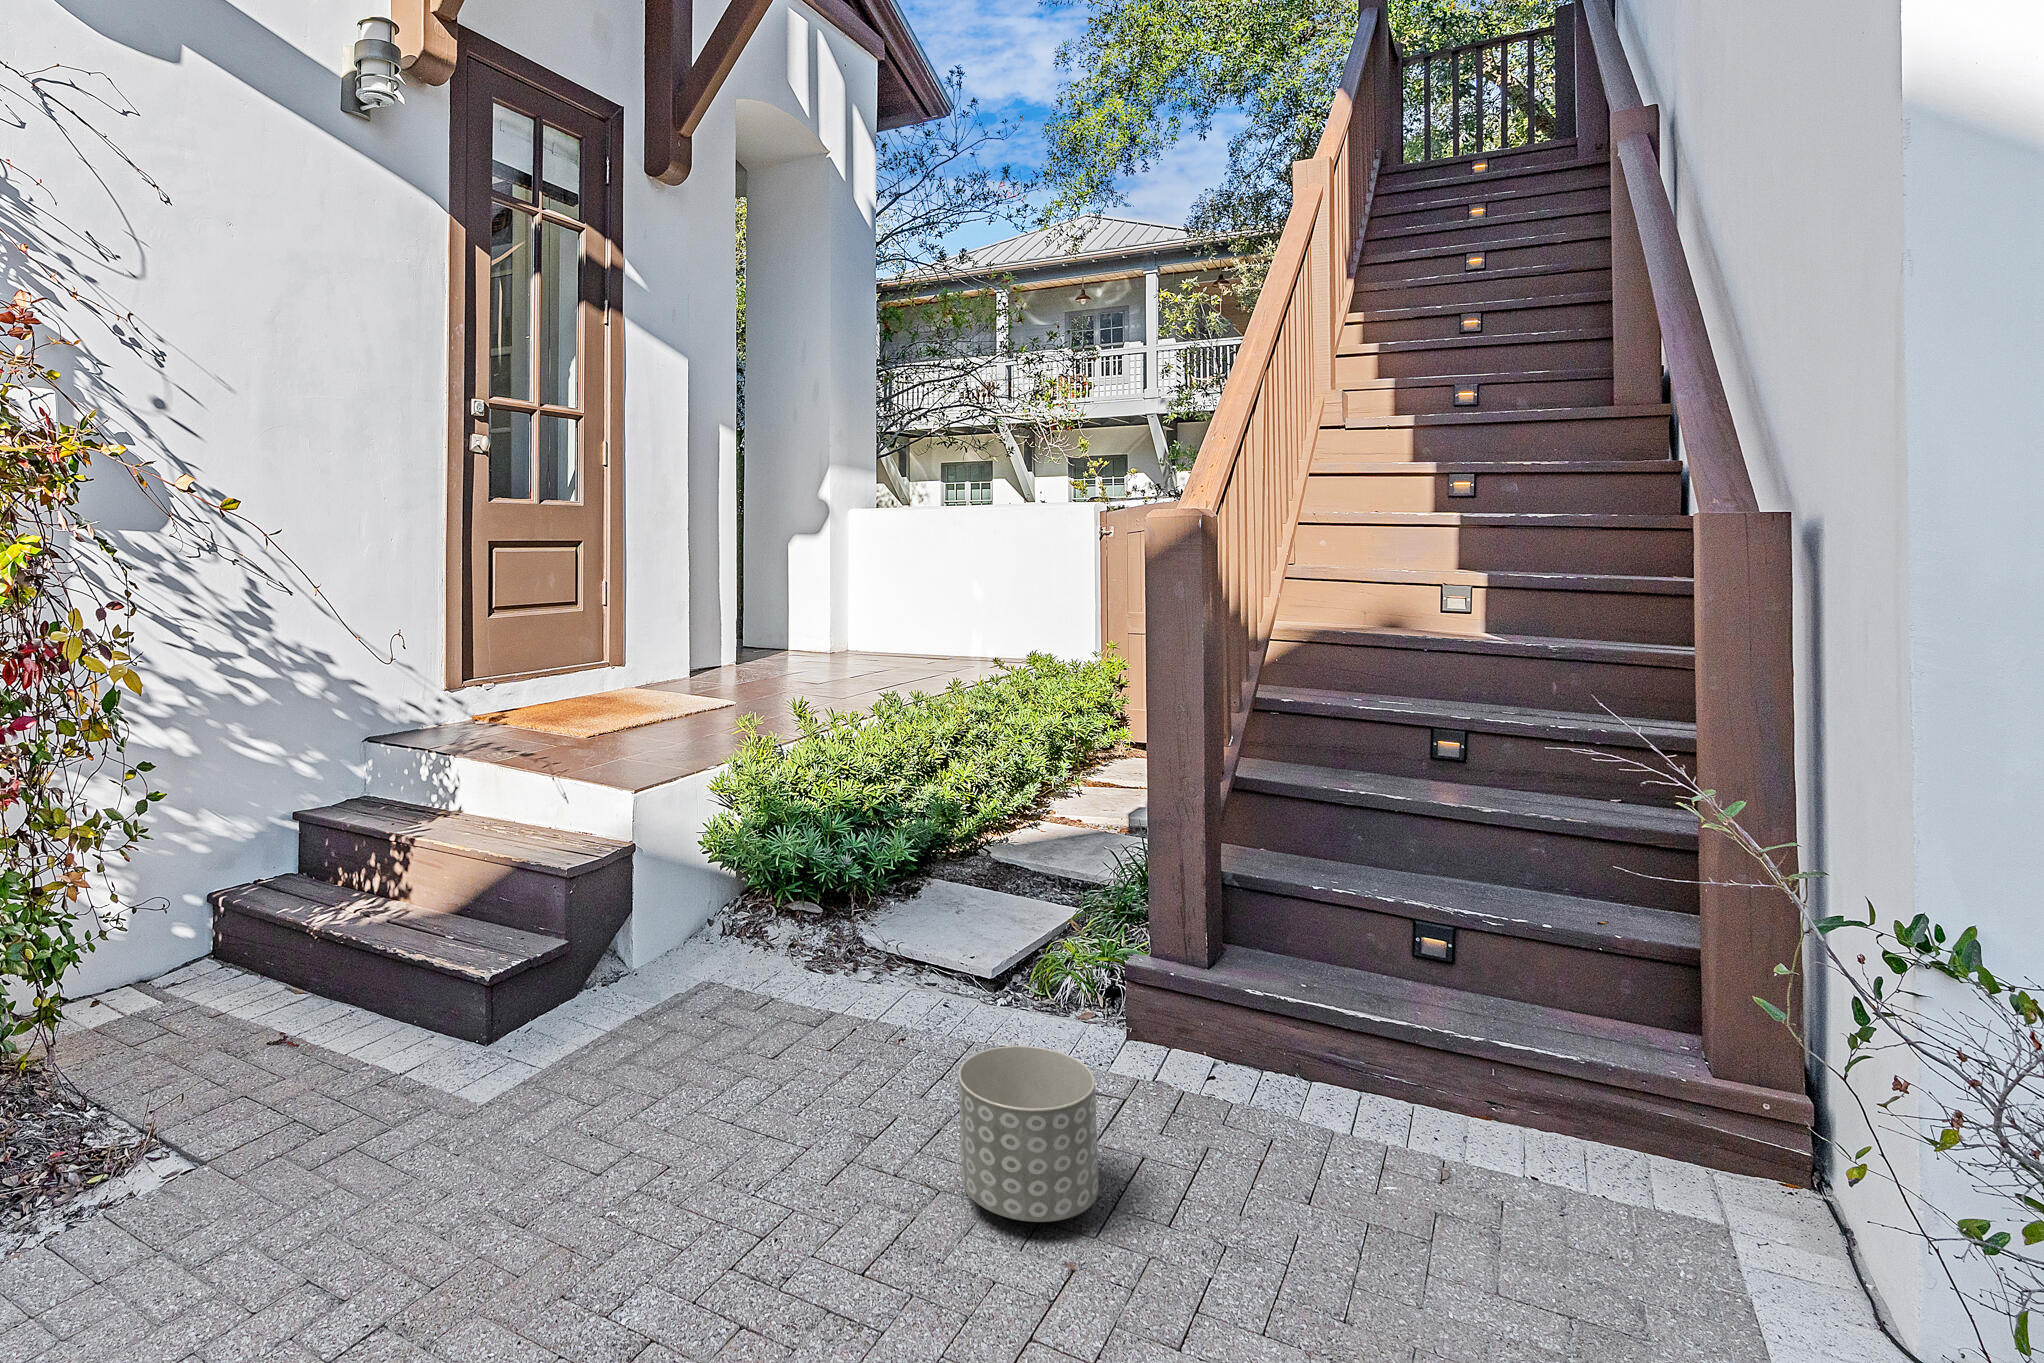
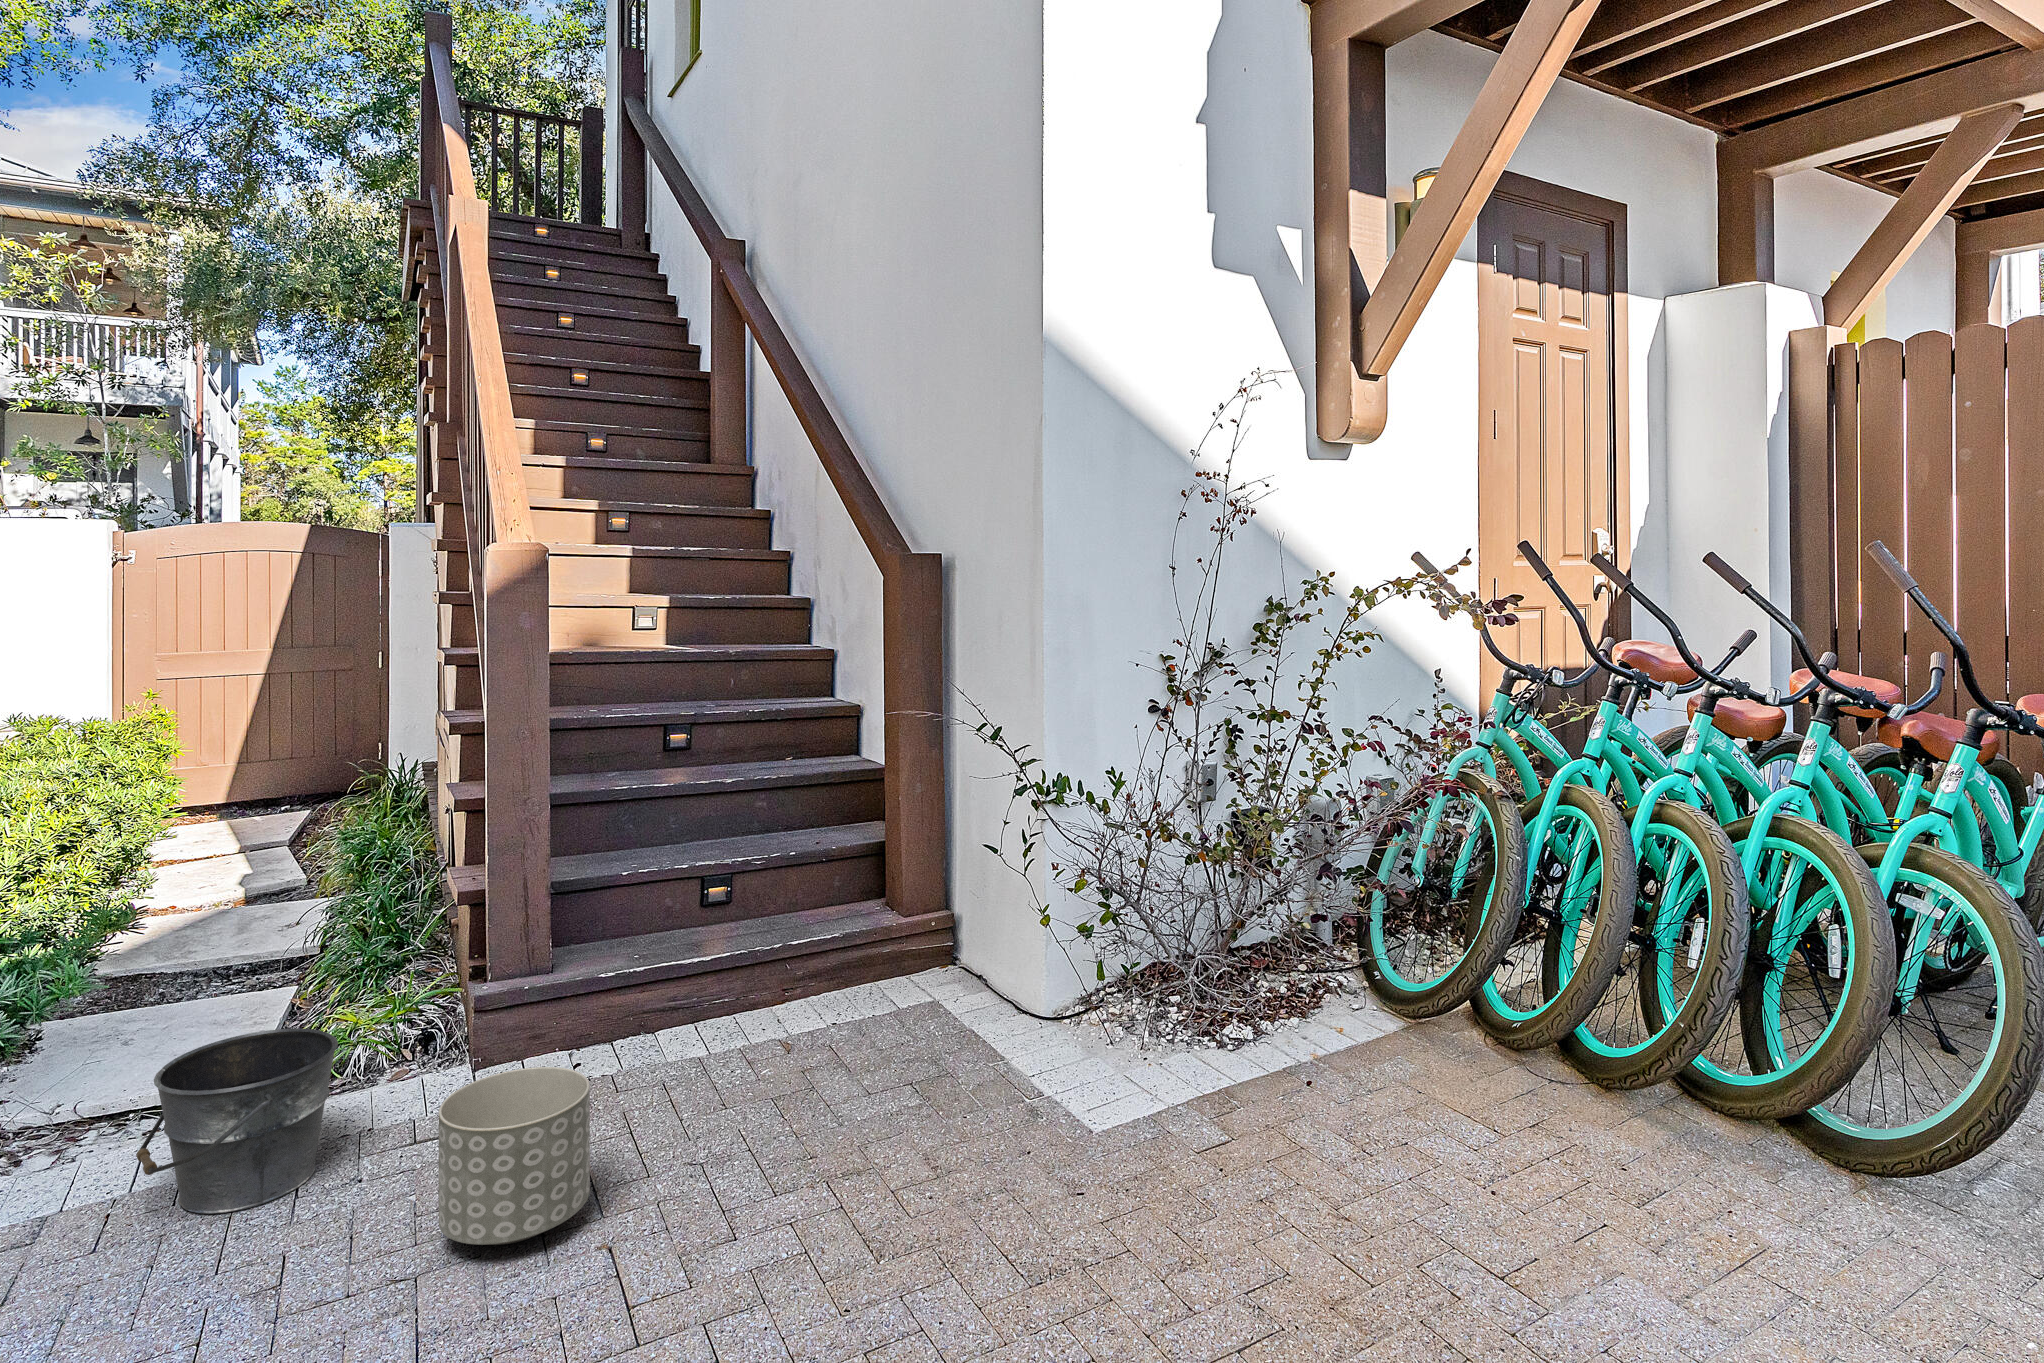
bucket: none [851,933,986,1079] -> present [136,1028,338,1214]

